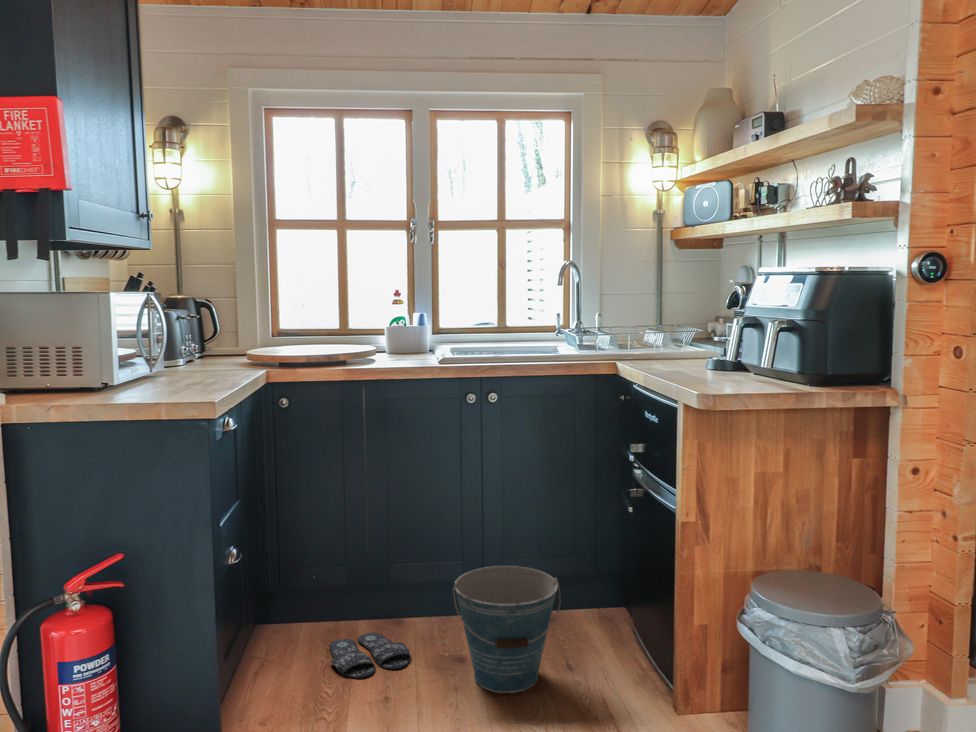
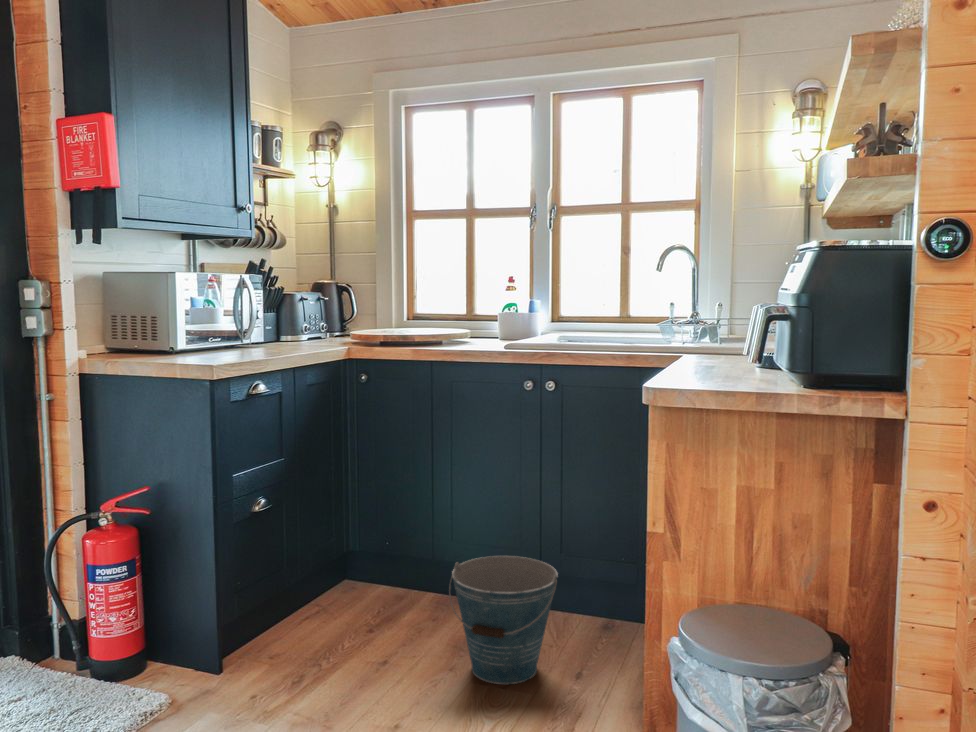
slippers: present [330,633,410,679] -> none [365,605,440,642]

